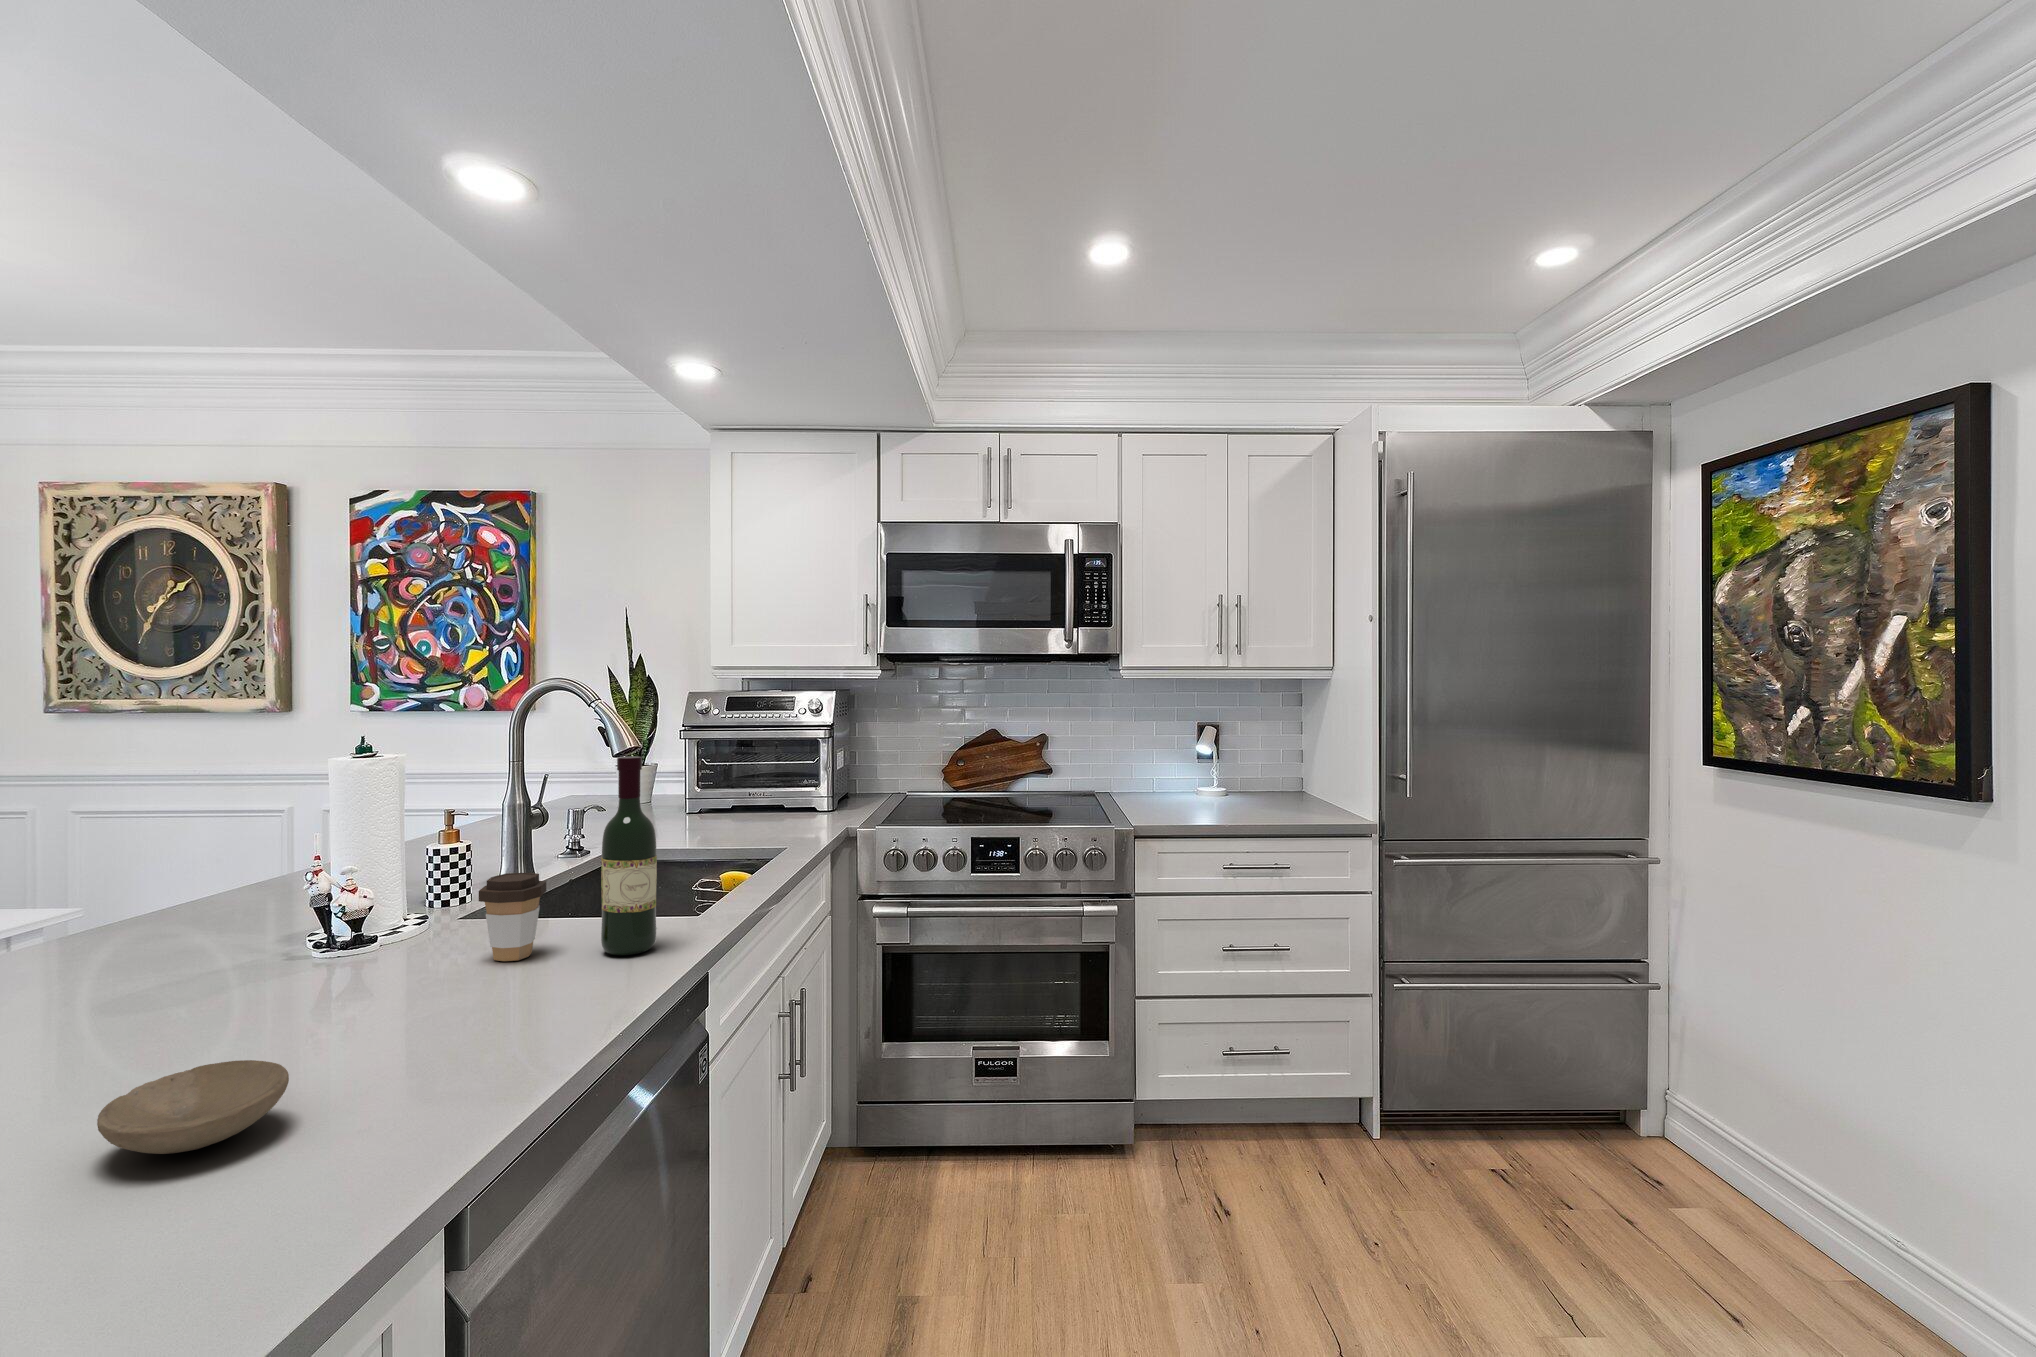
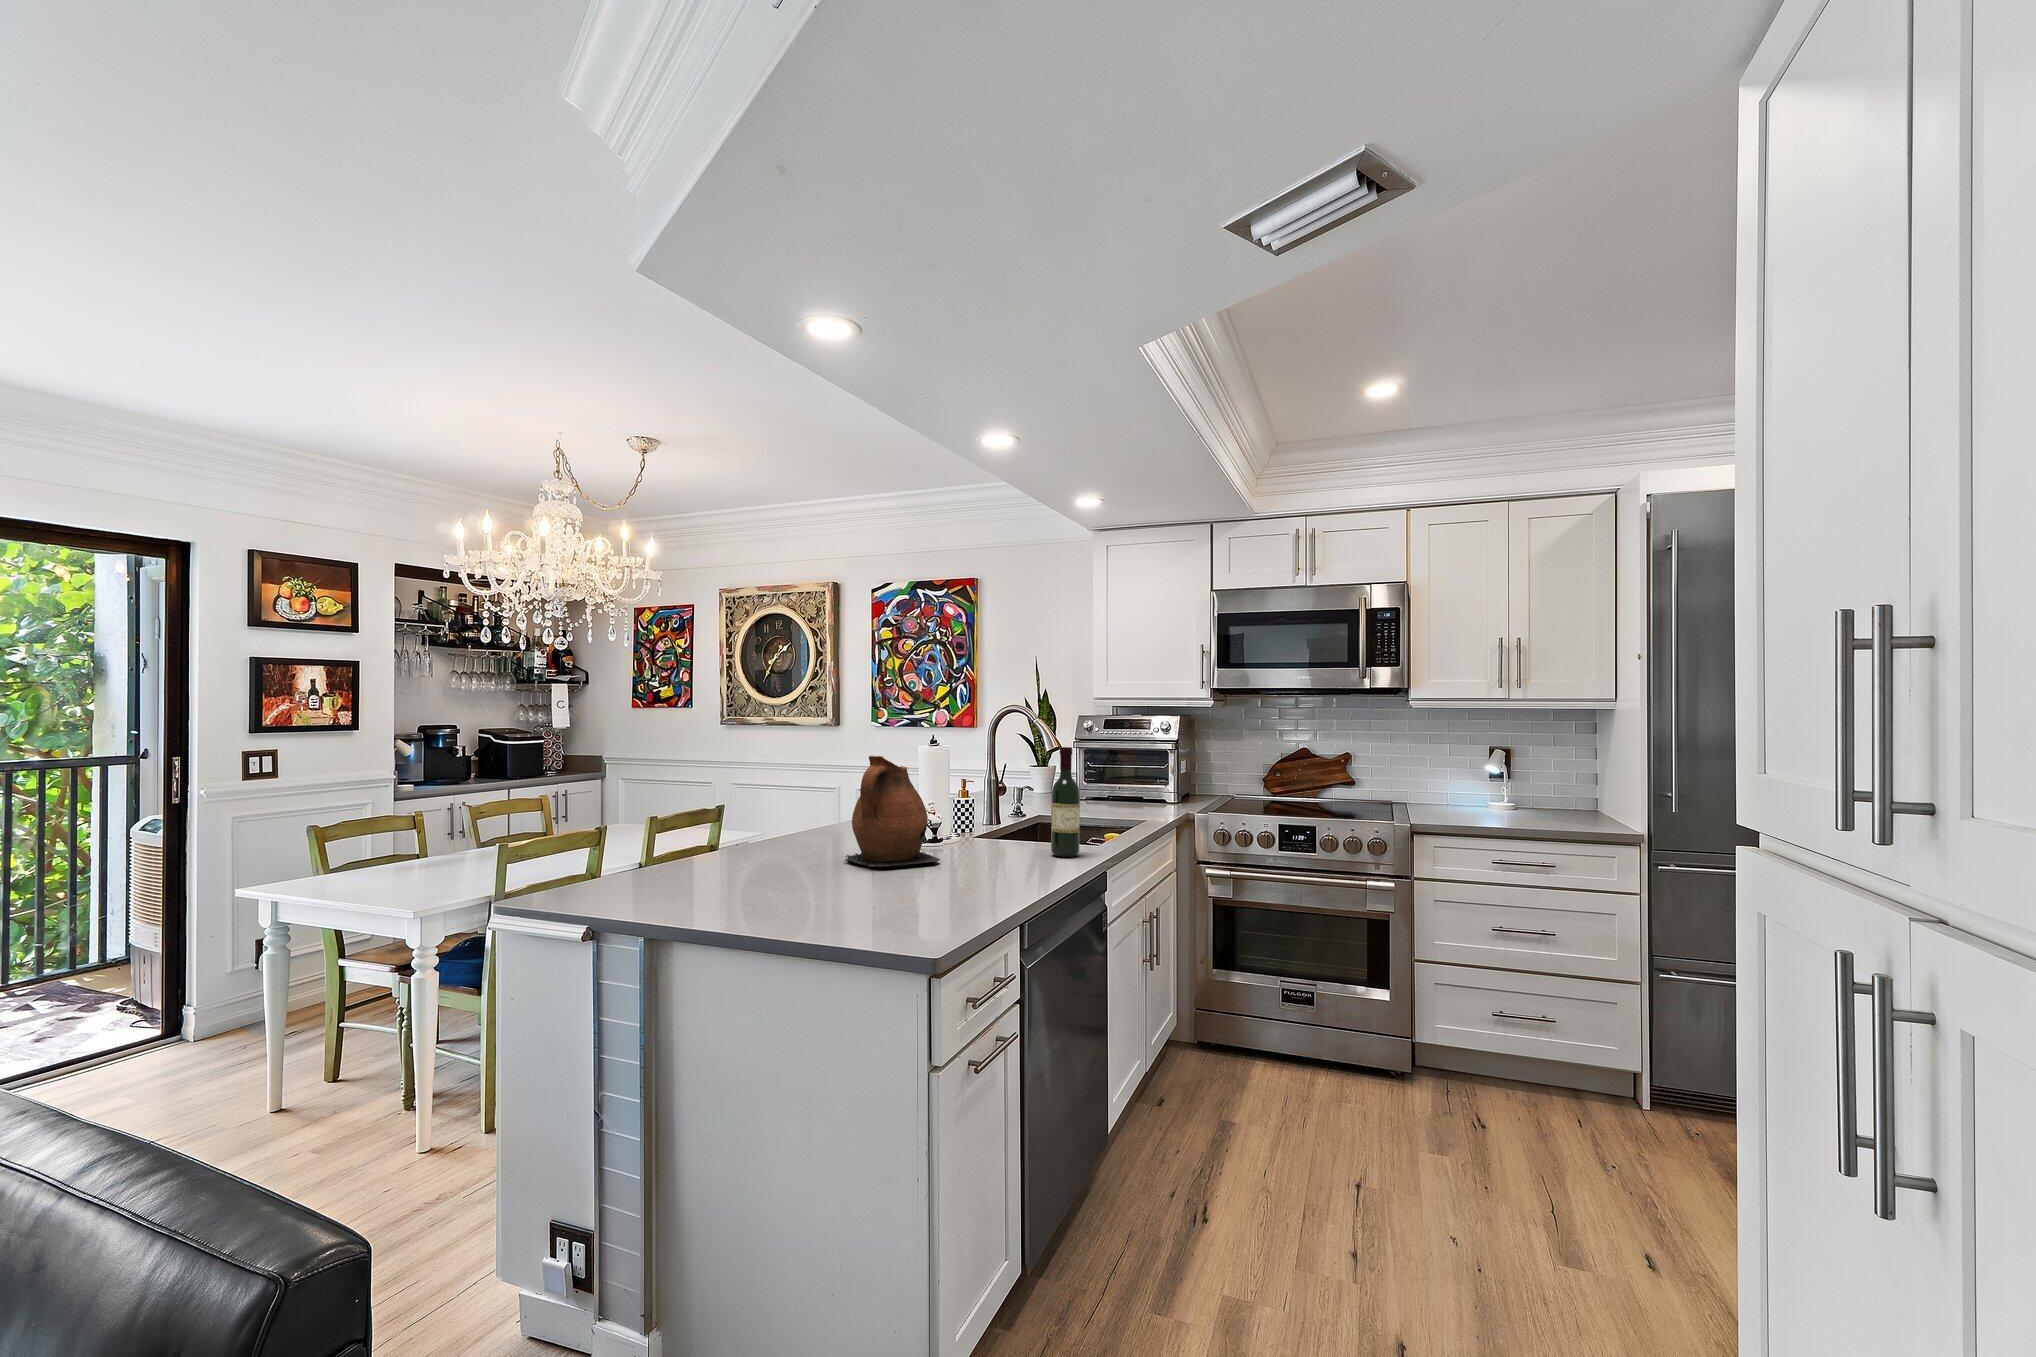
ceramic pitcher: none [85,797,346,1047] -> present [846,756,940,867]
coffee cup: present [479,873,546,961] -> none [992,809,1023,855]
bowl: present [97,1060,289,1154] -> none [884,866,945,895]

